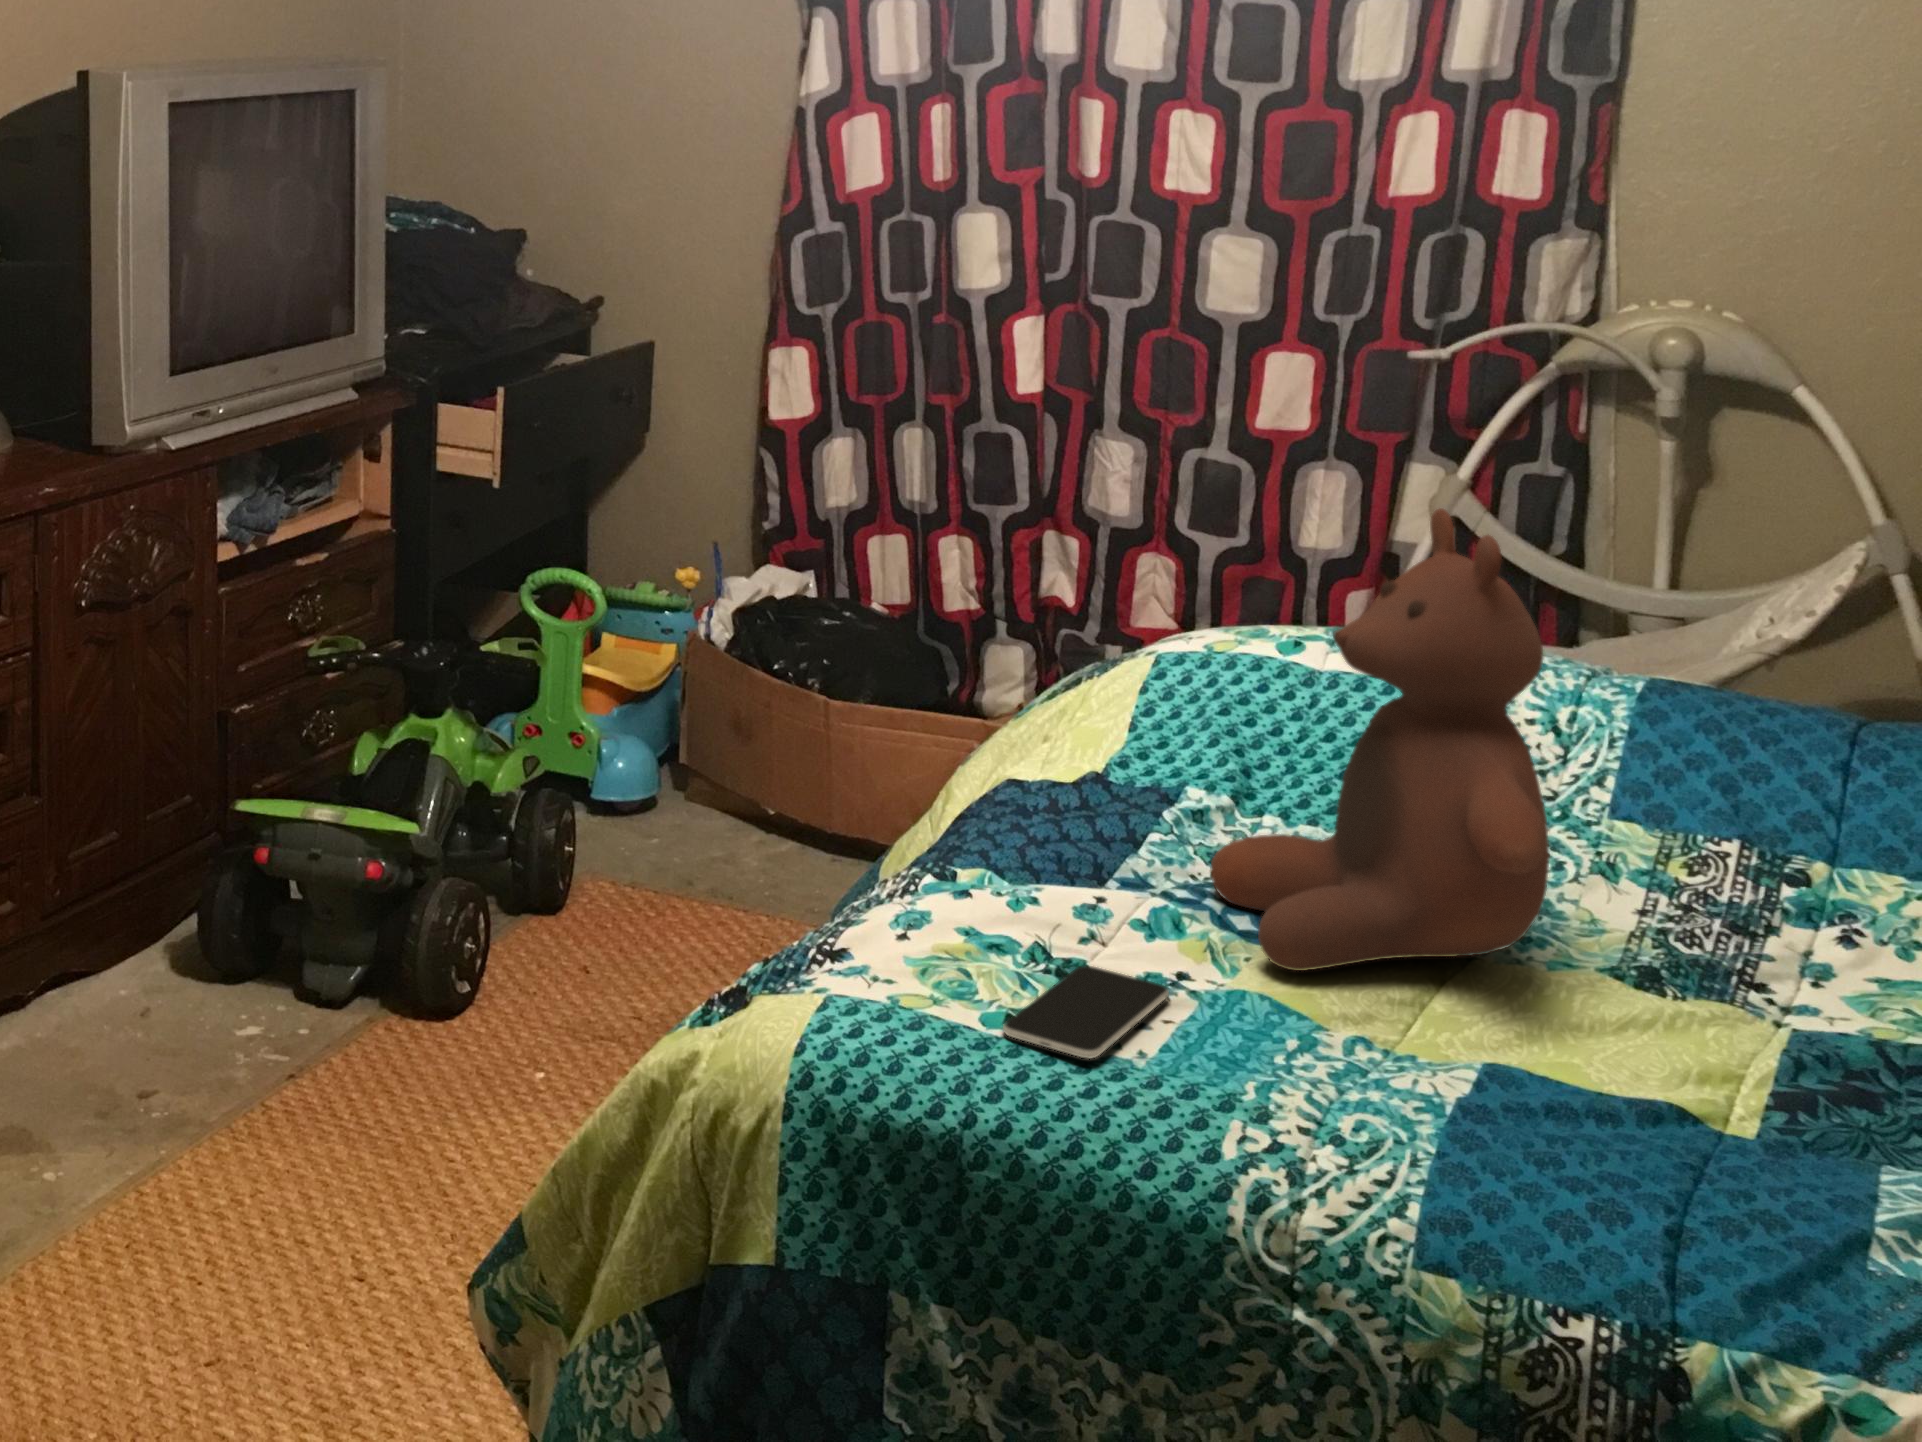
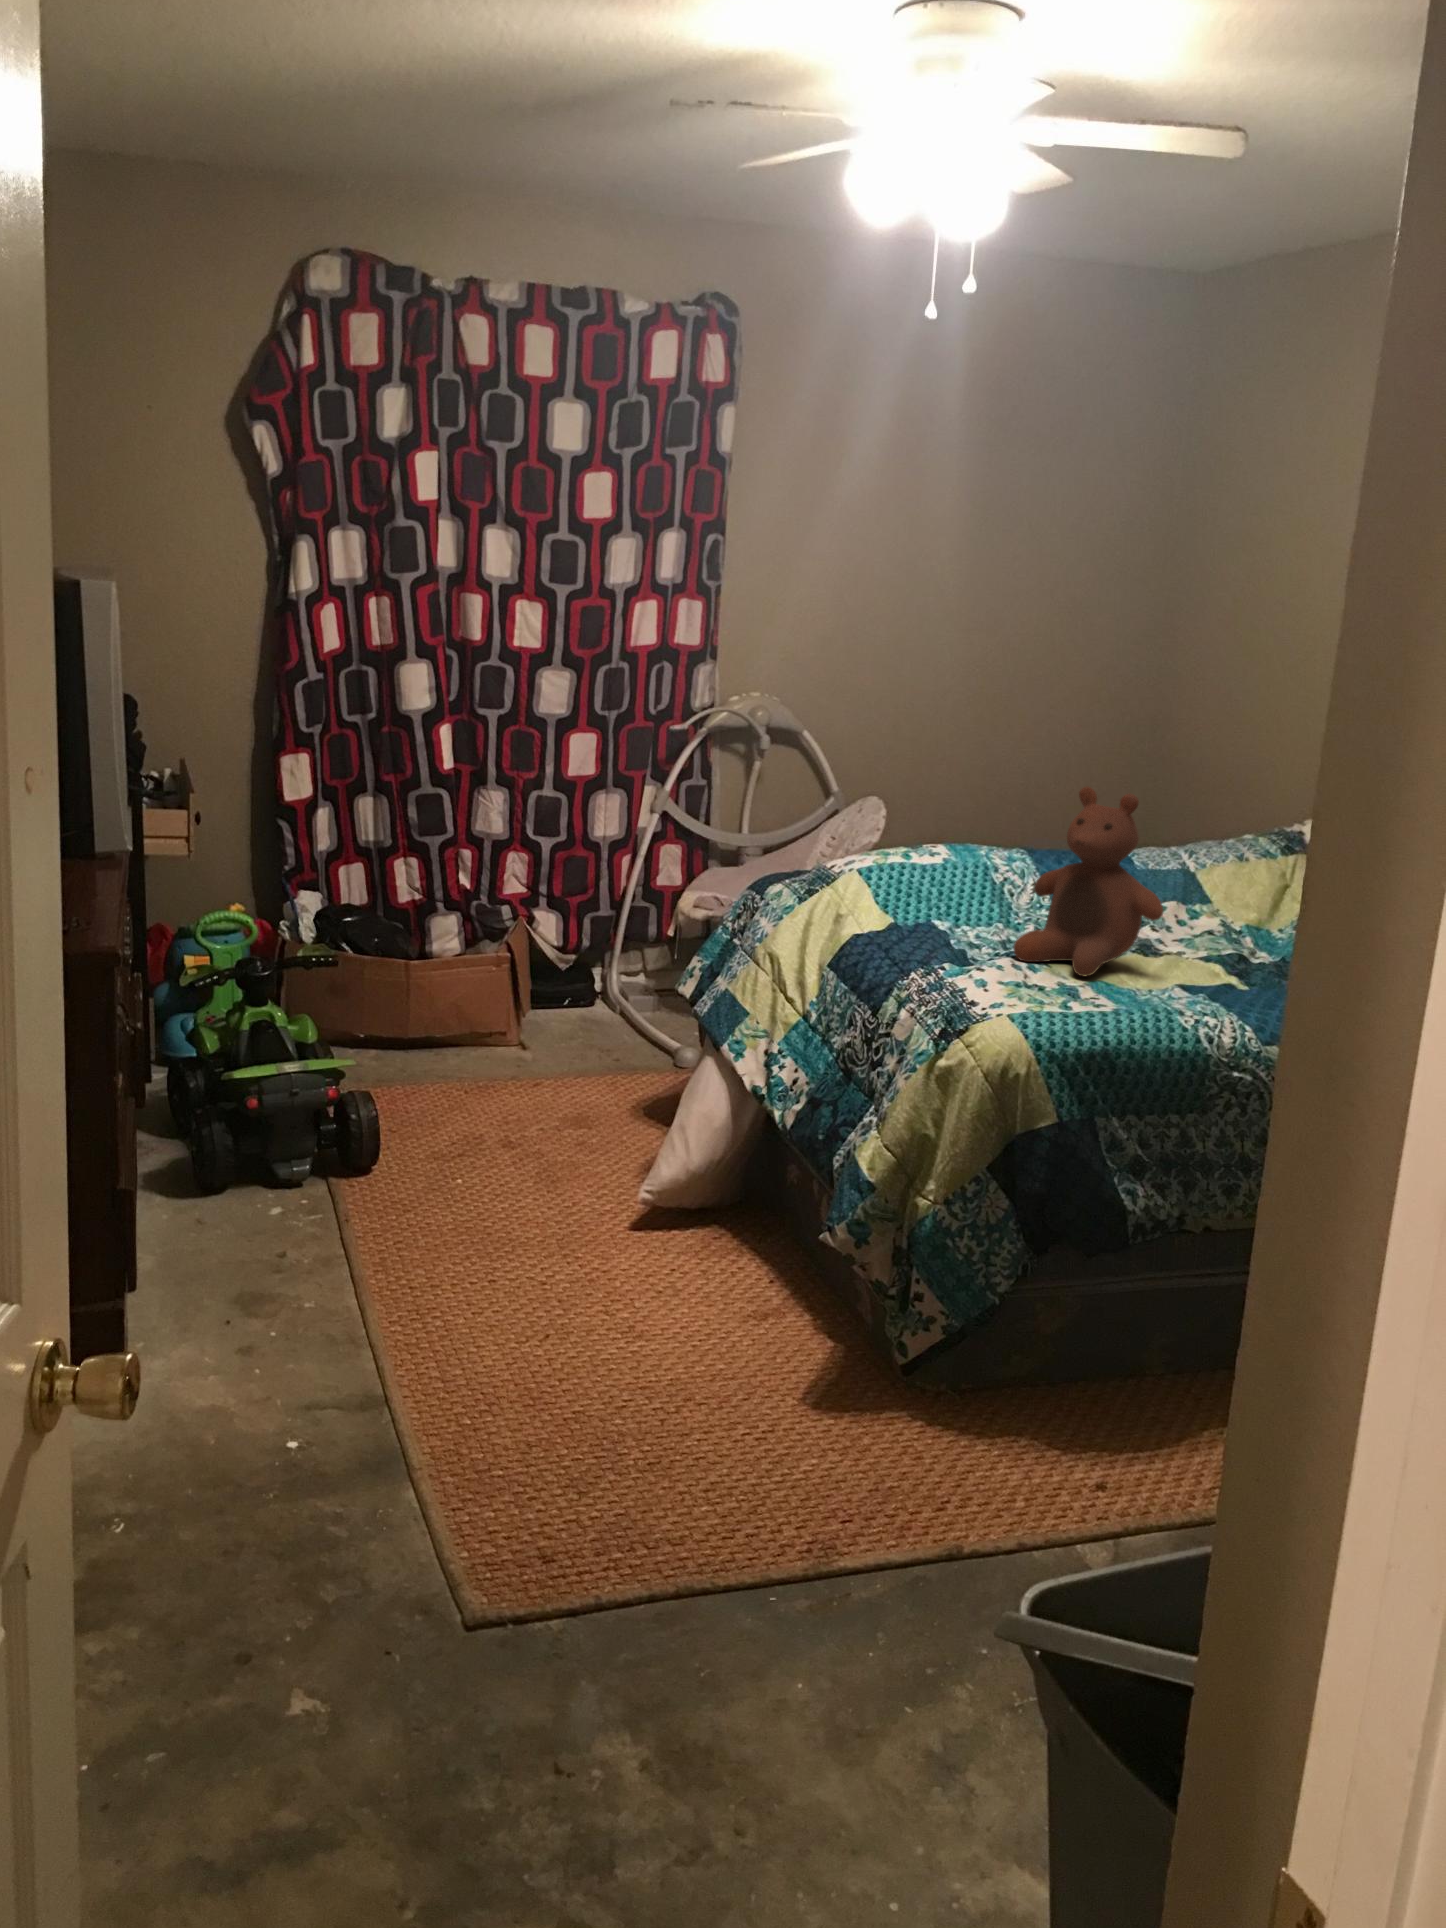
smartphone: present [1003,965,1169,1058] -> none [1048,988,1116,1015]

